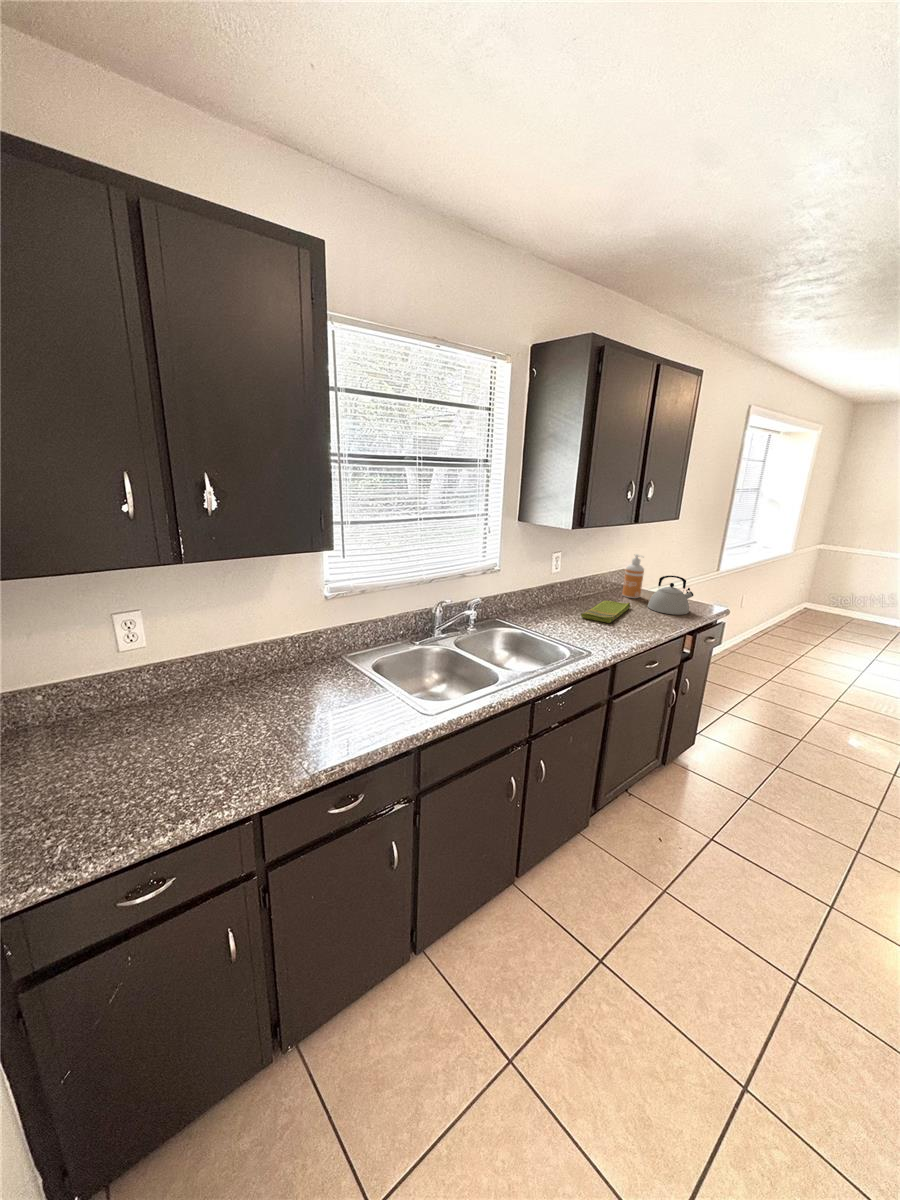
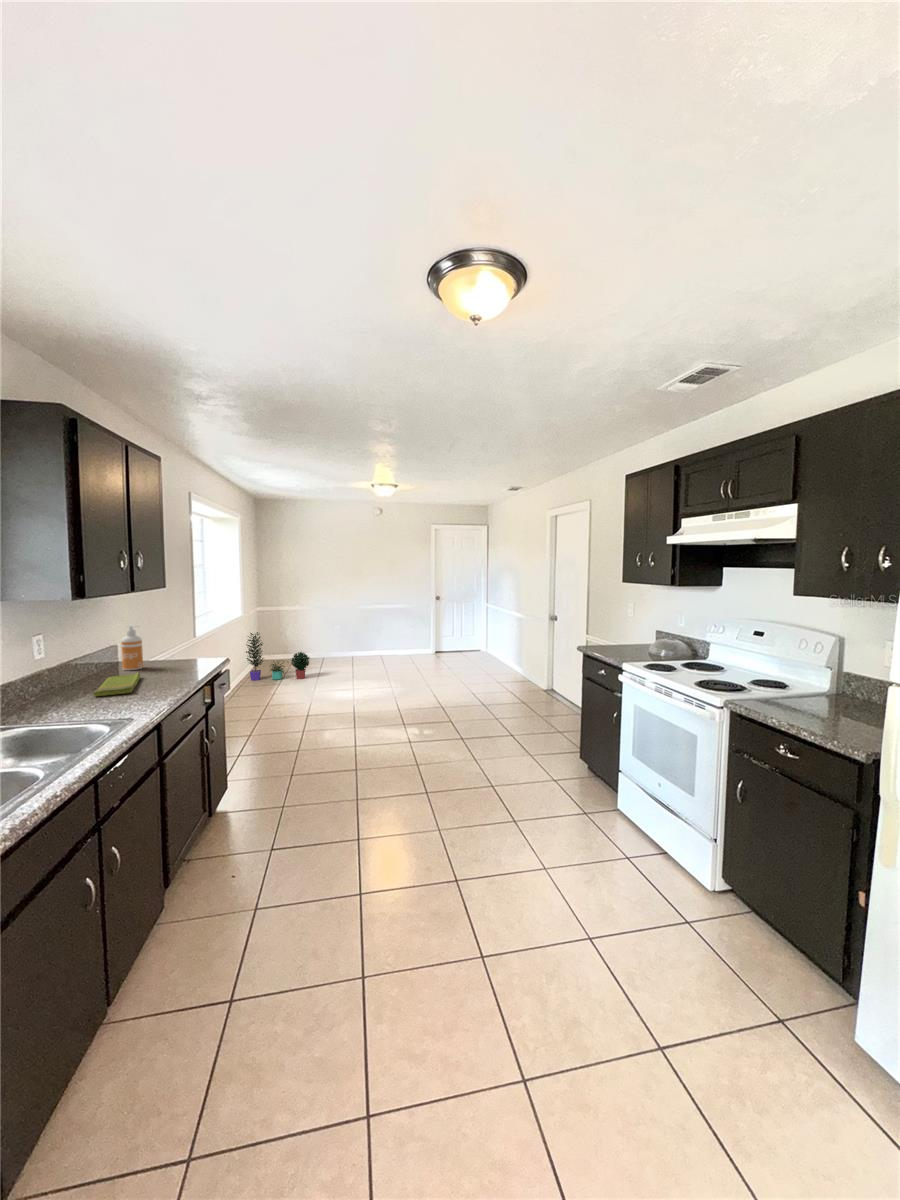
potted plant: none [781,574,874,648] -> present [246,632,310,680]
kettle: present [648,576,693,615] -> none [157,637,199,674]

